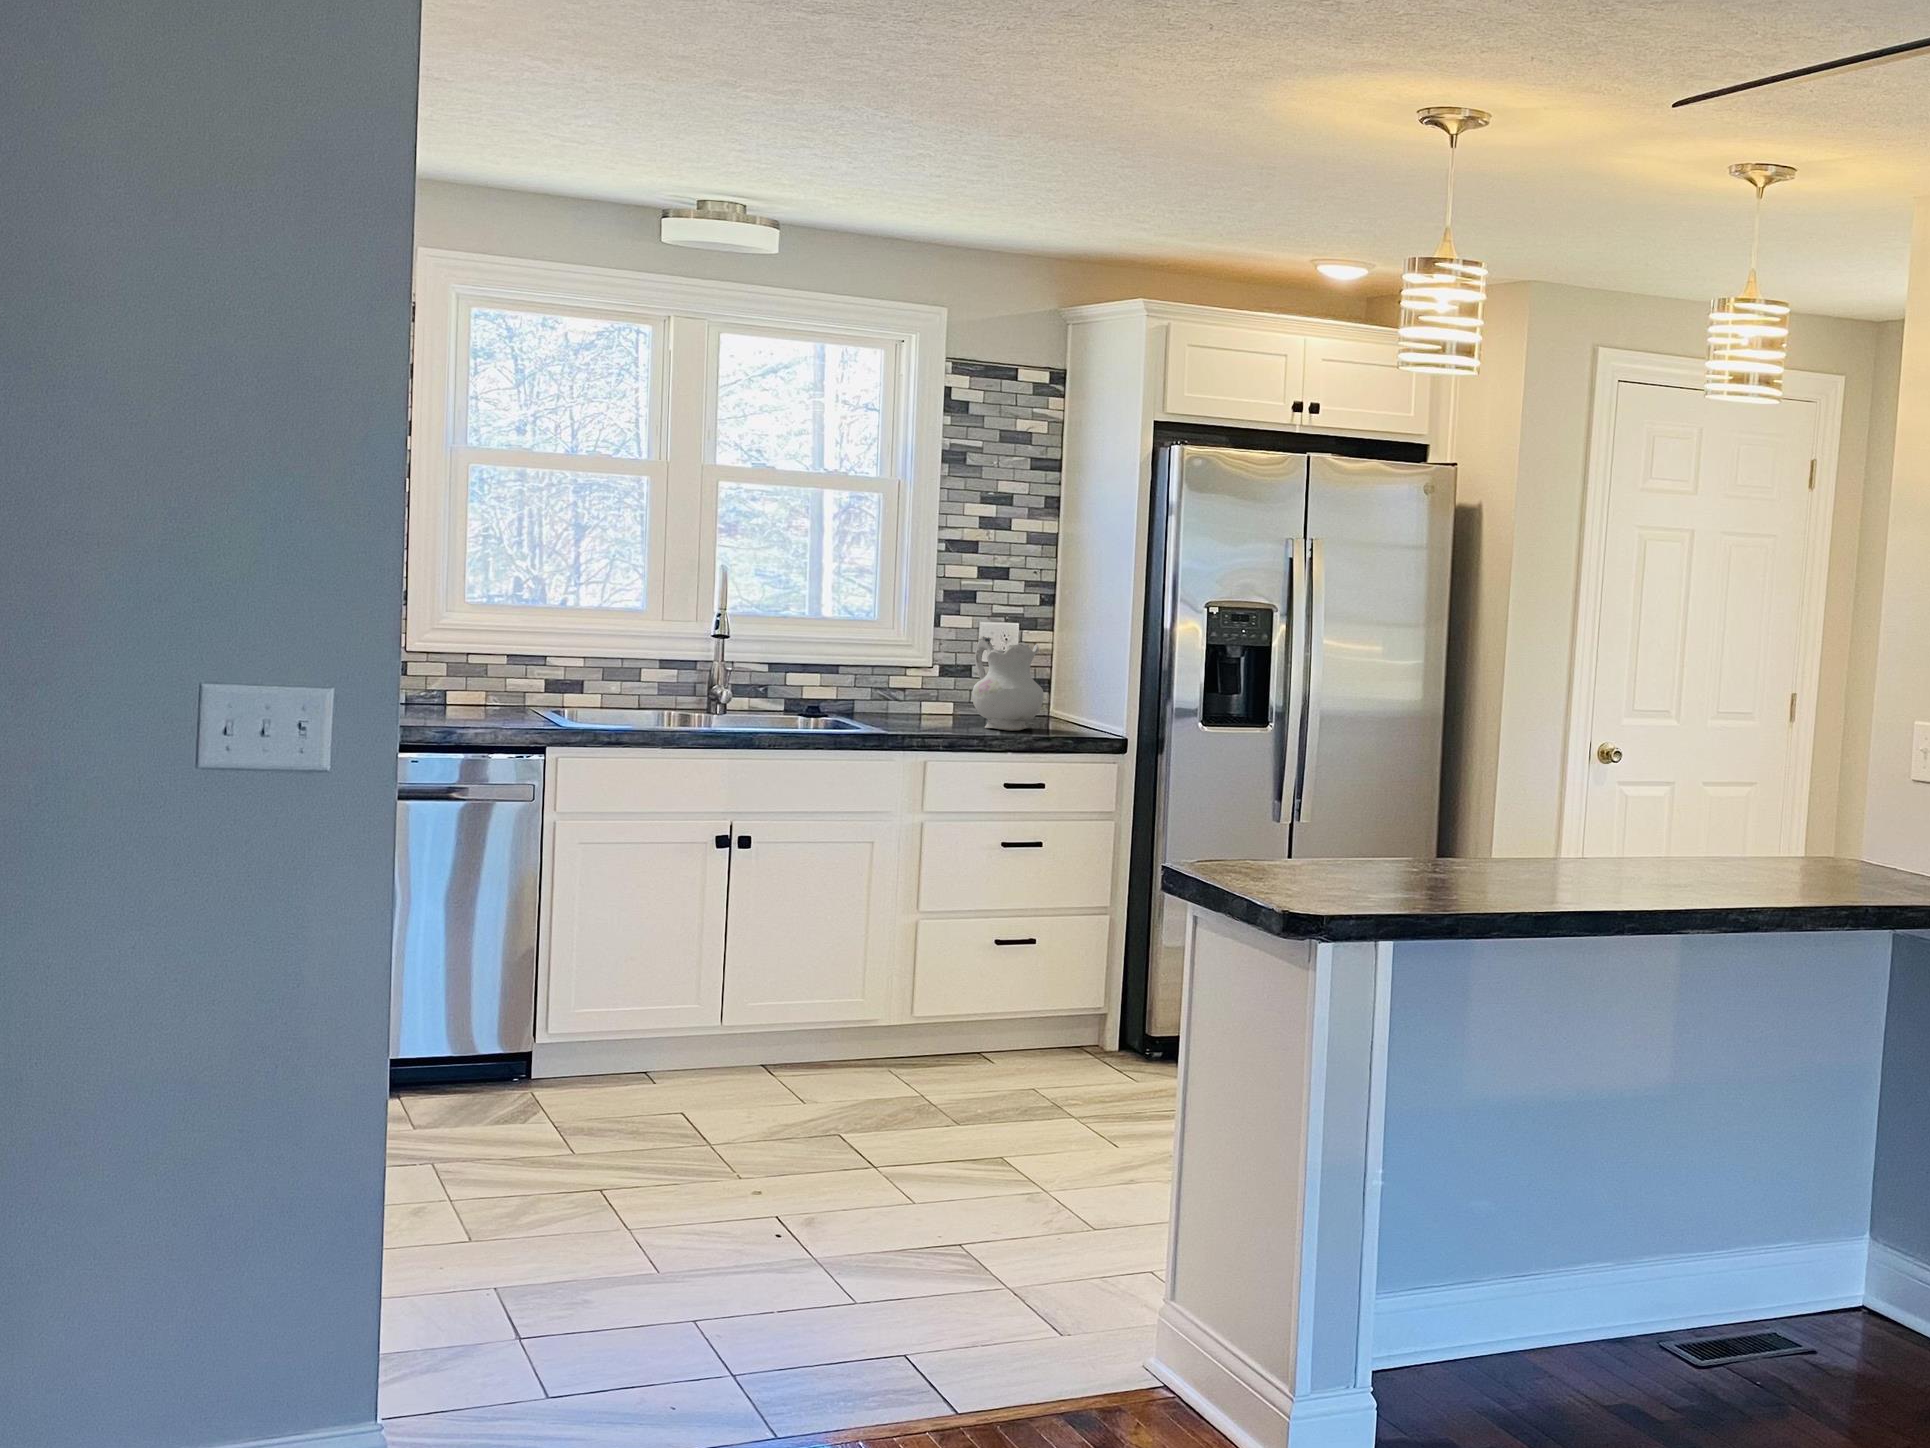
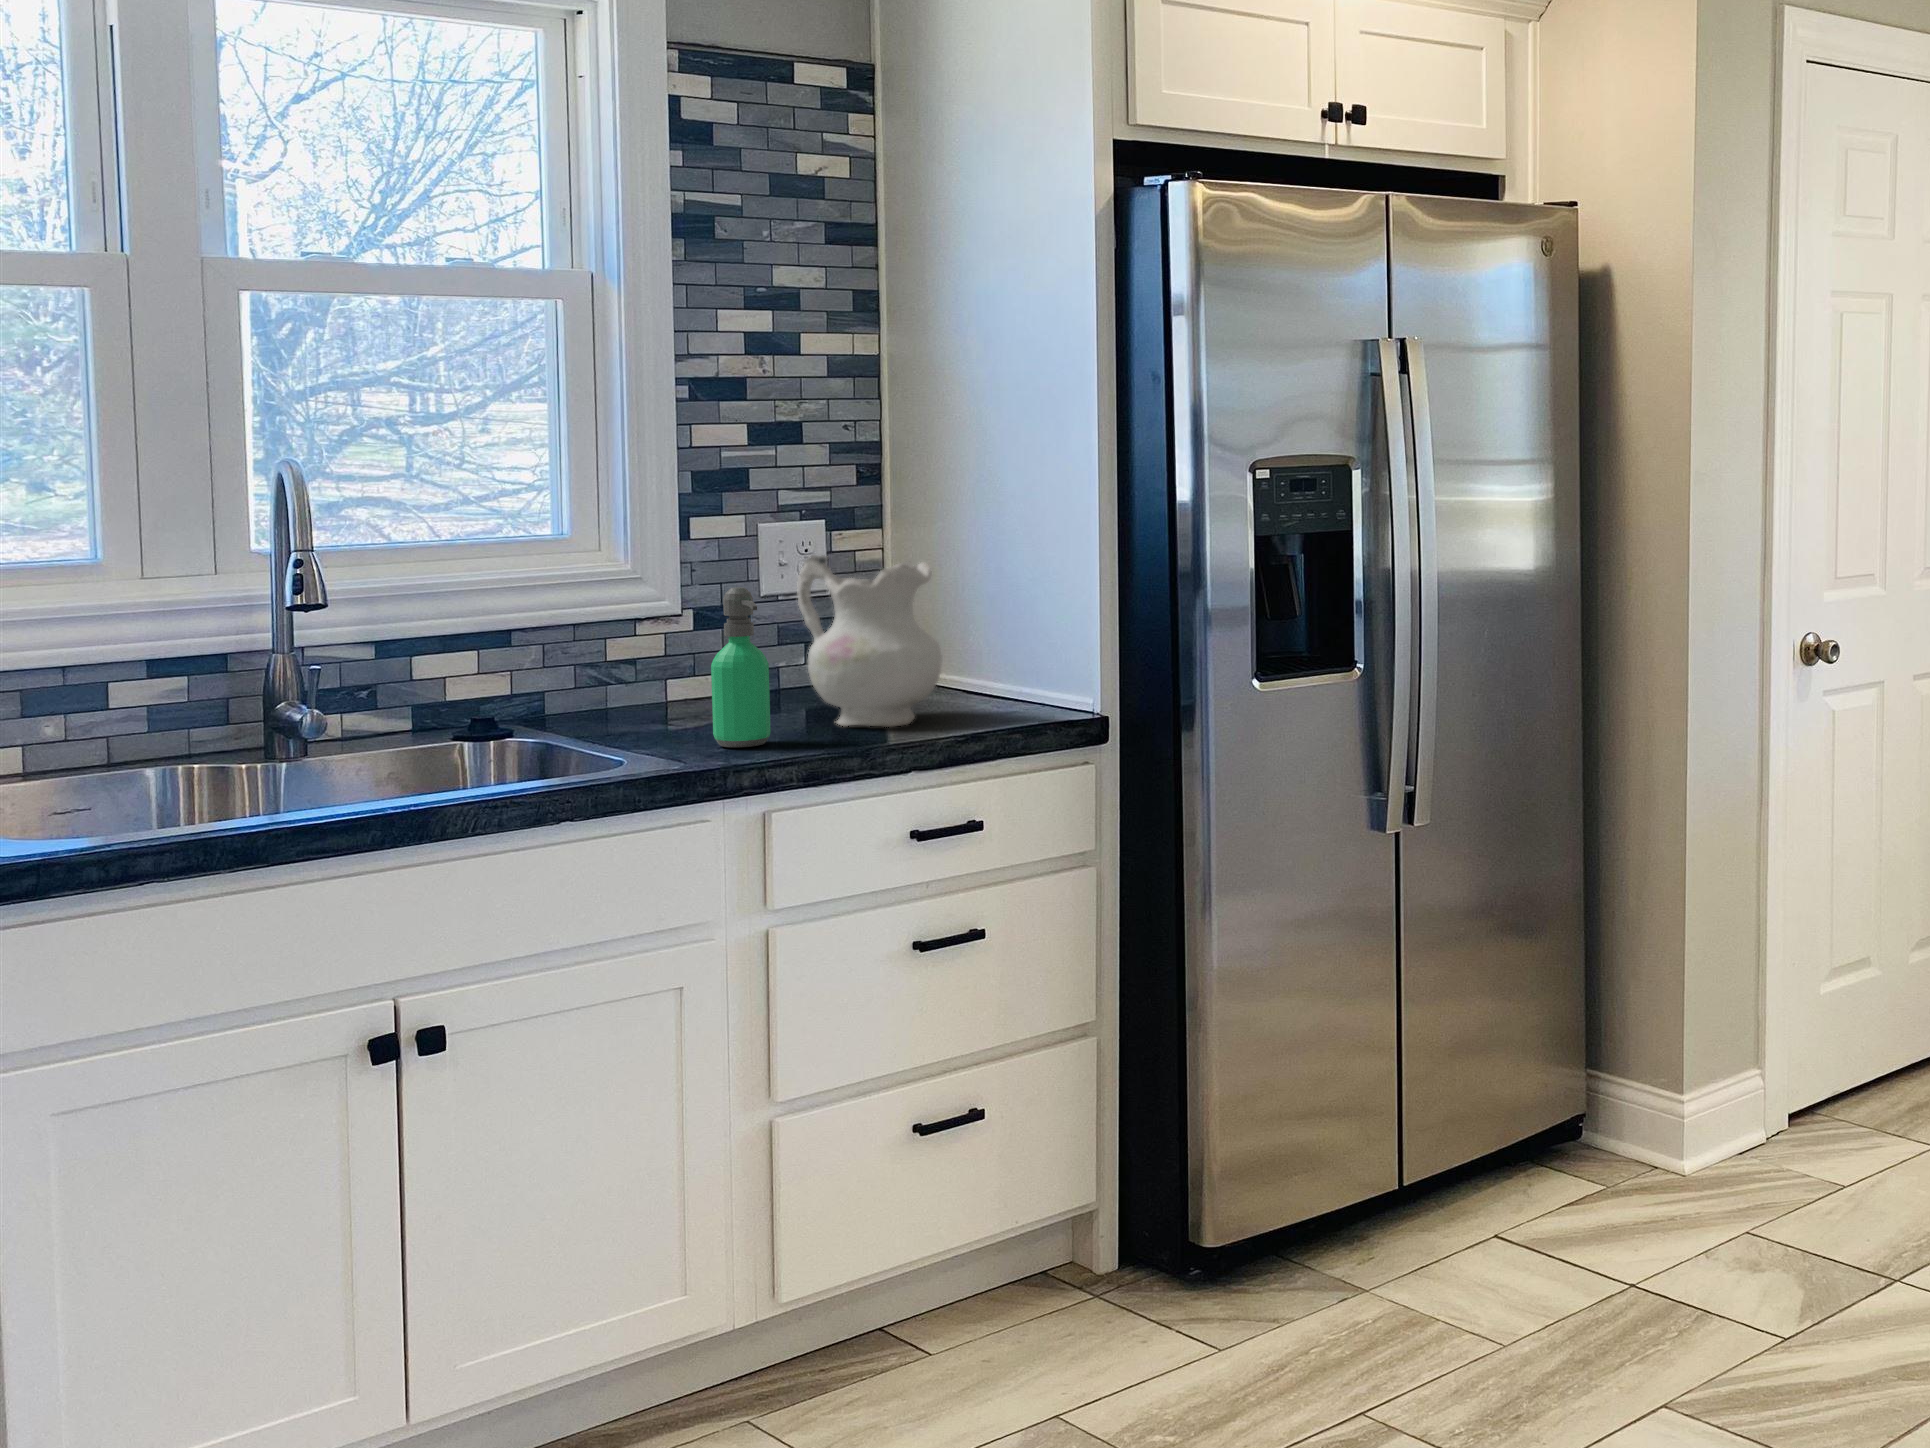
soap dispenser: none [912,647,942,730] -> present [711,587,771,747]

